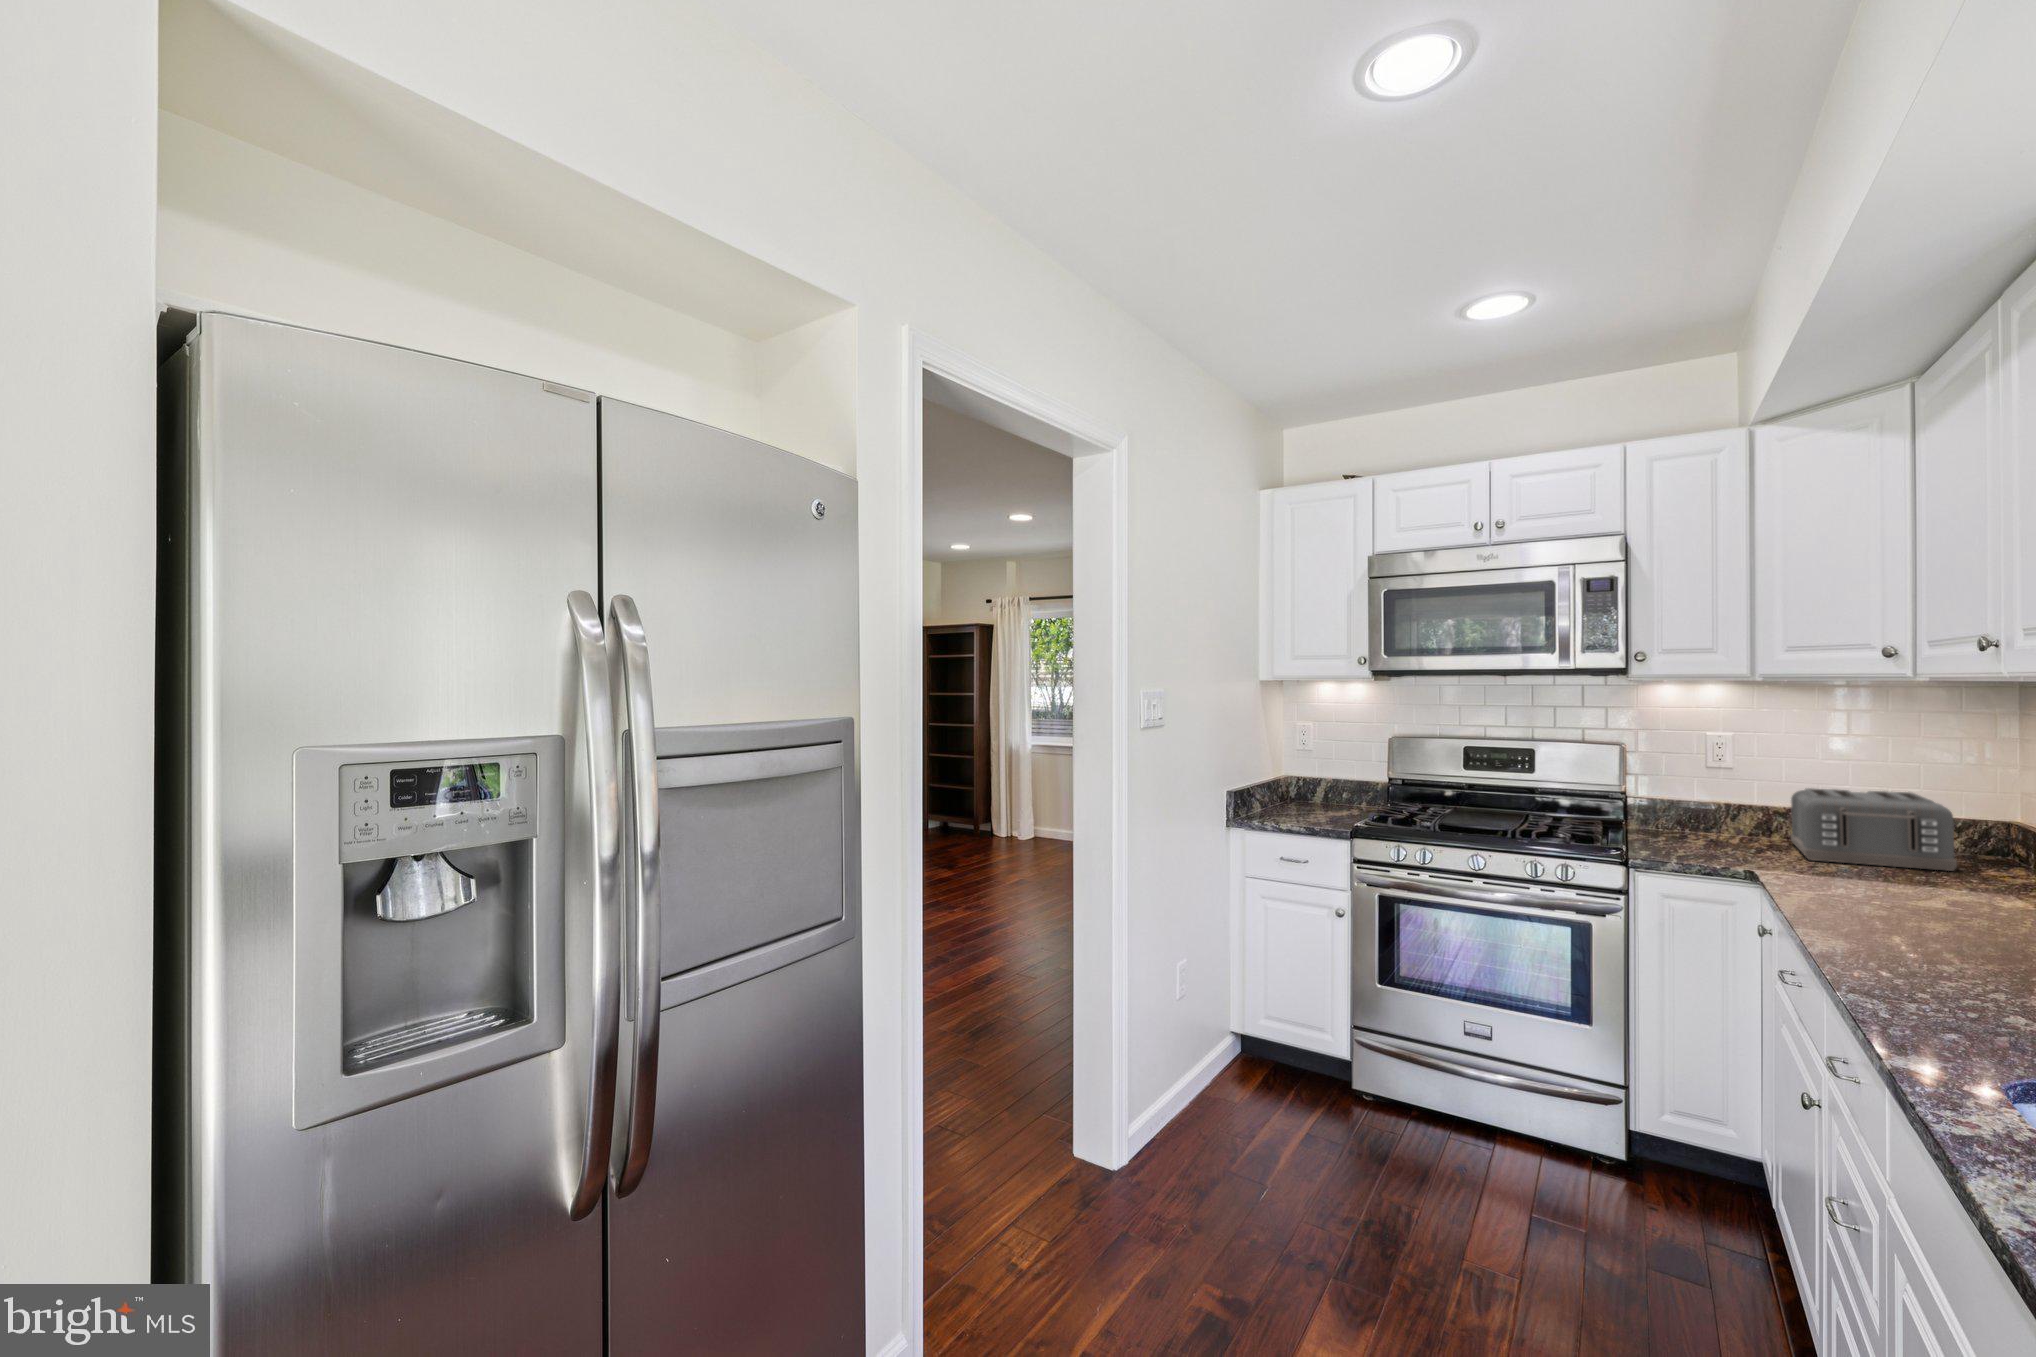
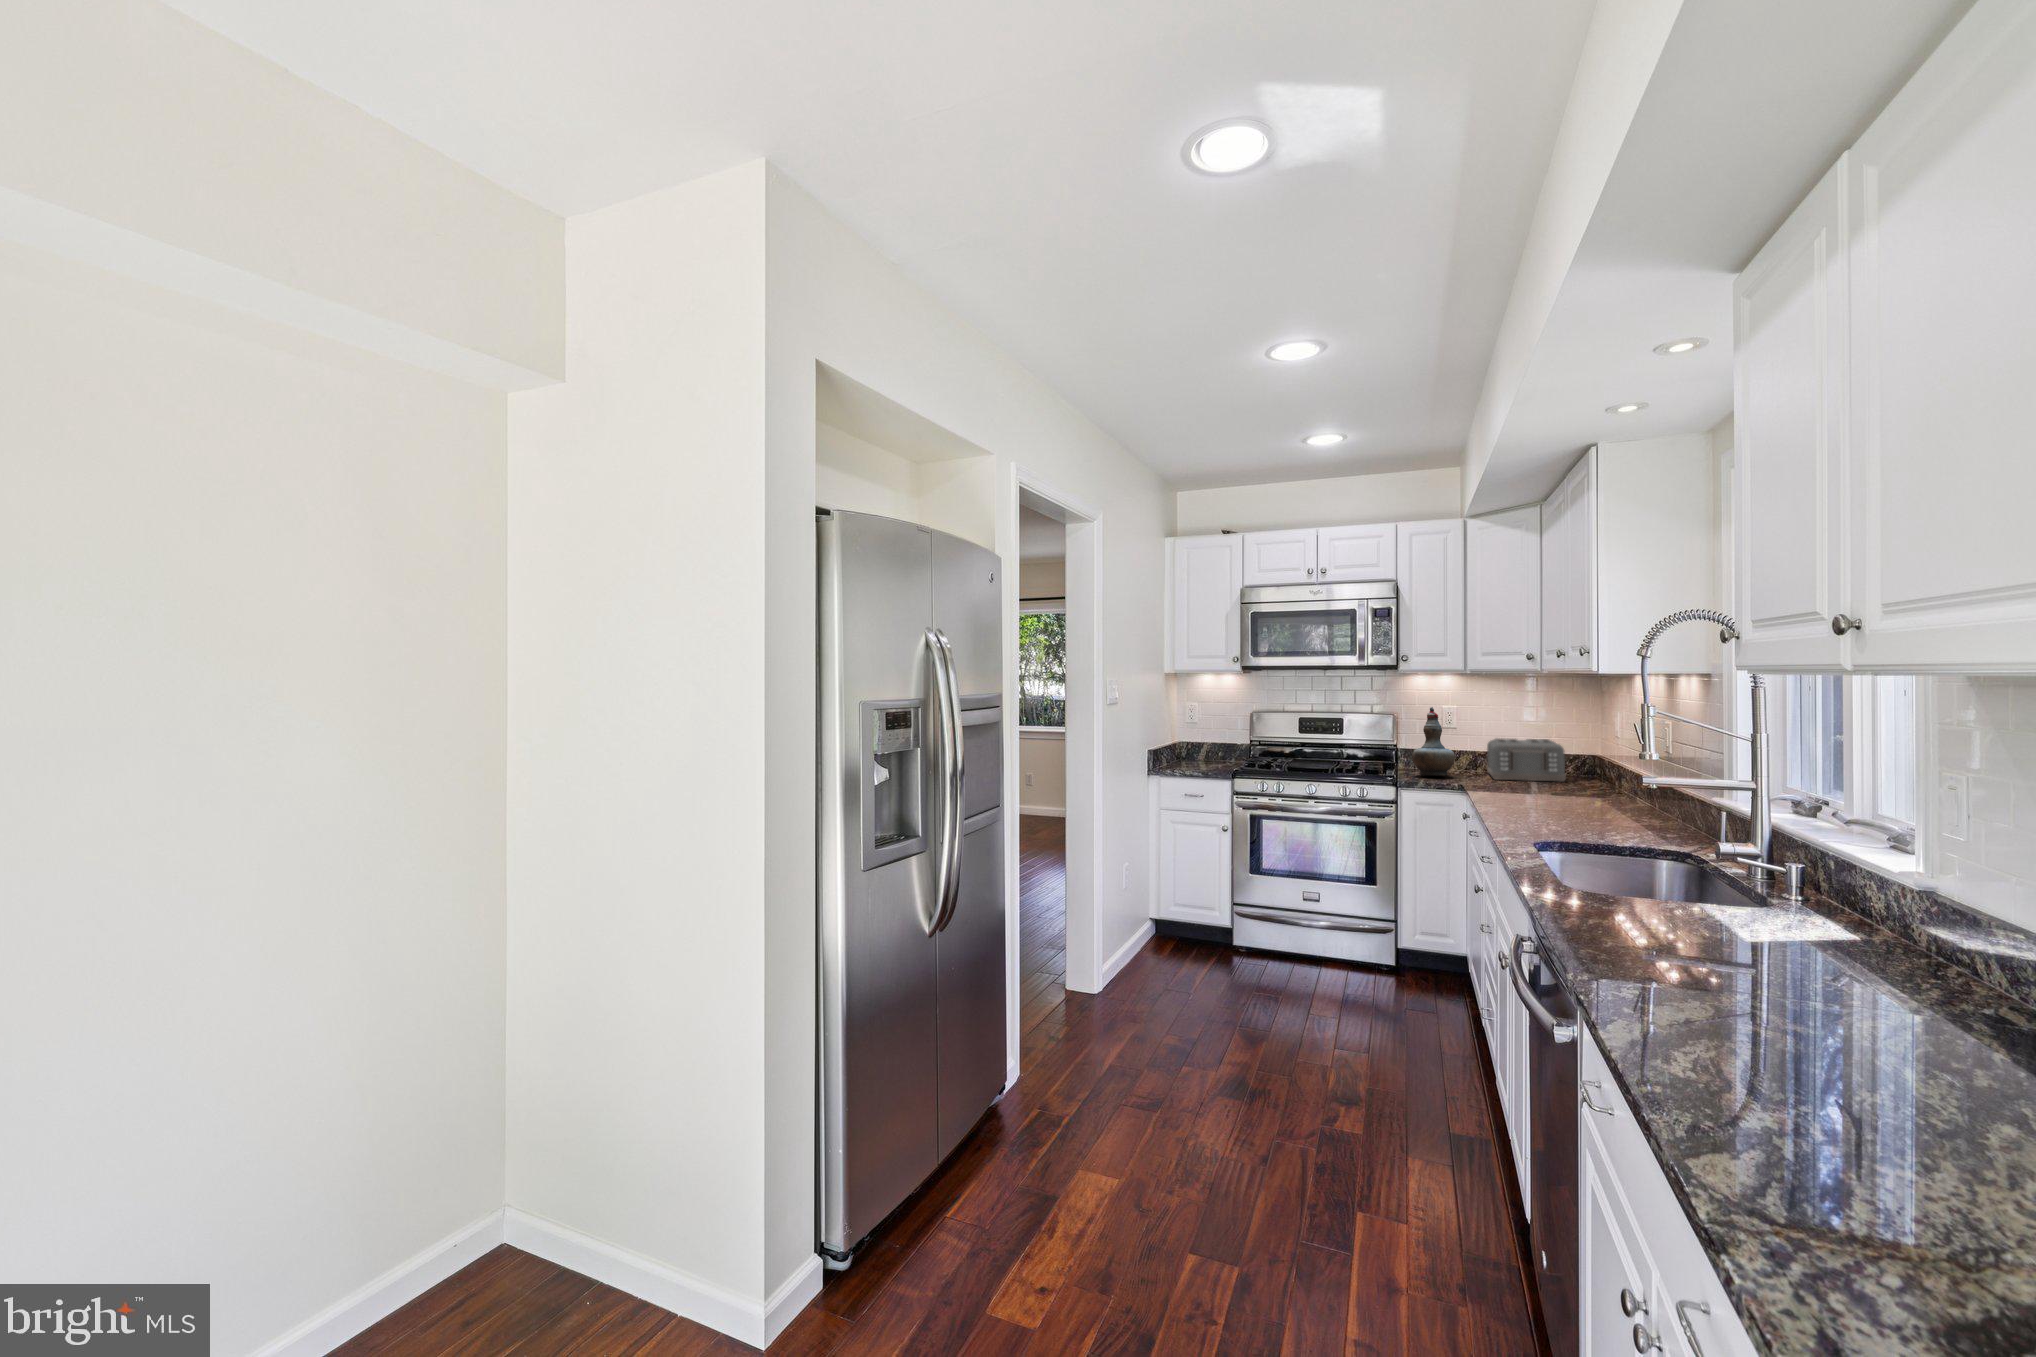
decorative vase: none [1654,733,1733,849] -> present [1412,707,1455,776]

